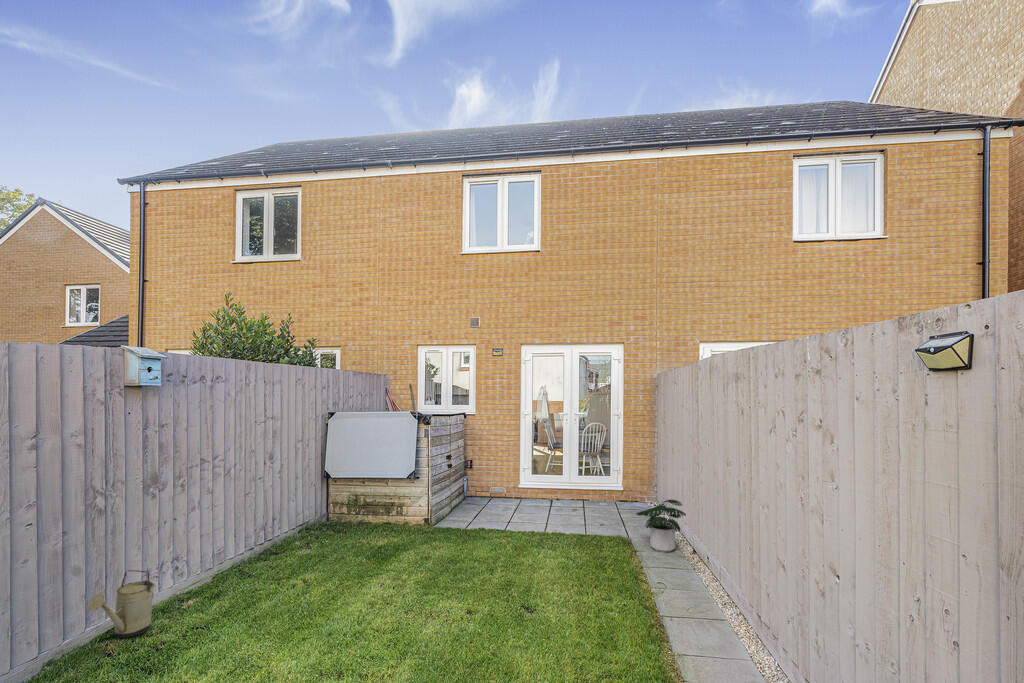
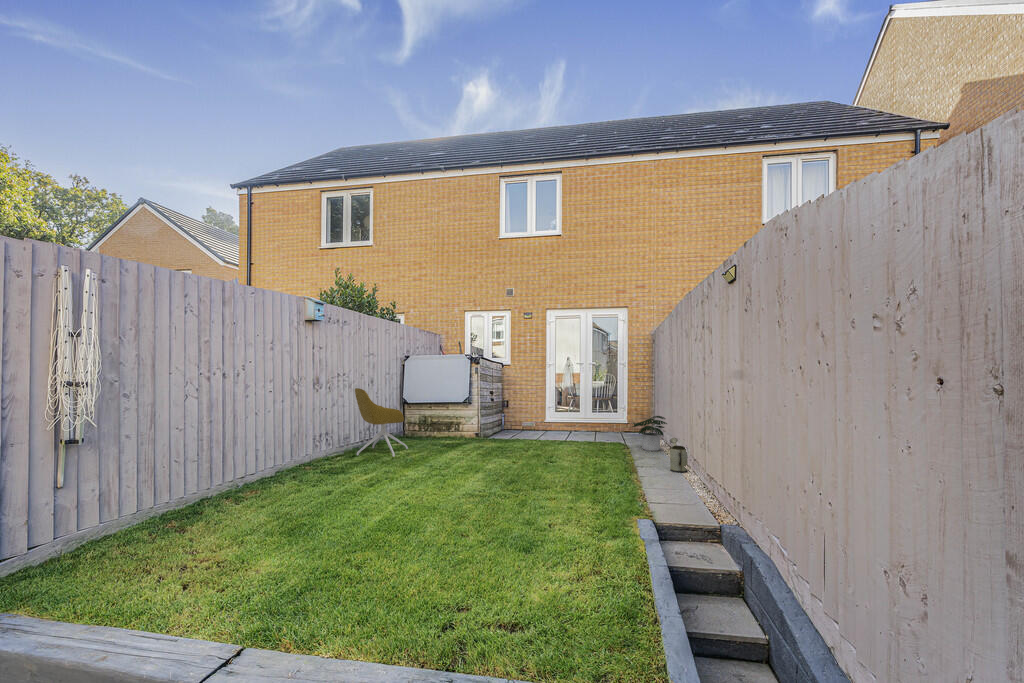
chair: none [229,479,315,586] -> present [355,388,408,457]
watering can: present [87,570,153,638] -> present [670,438,688,473]

